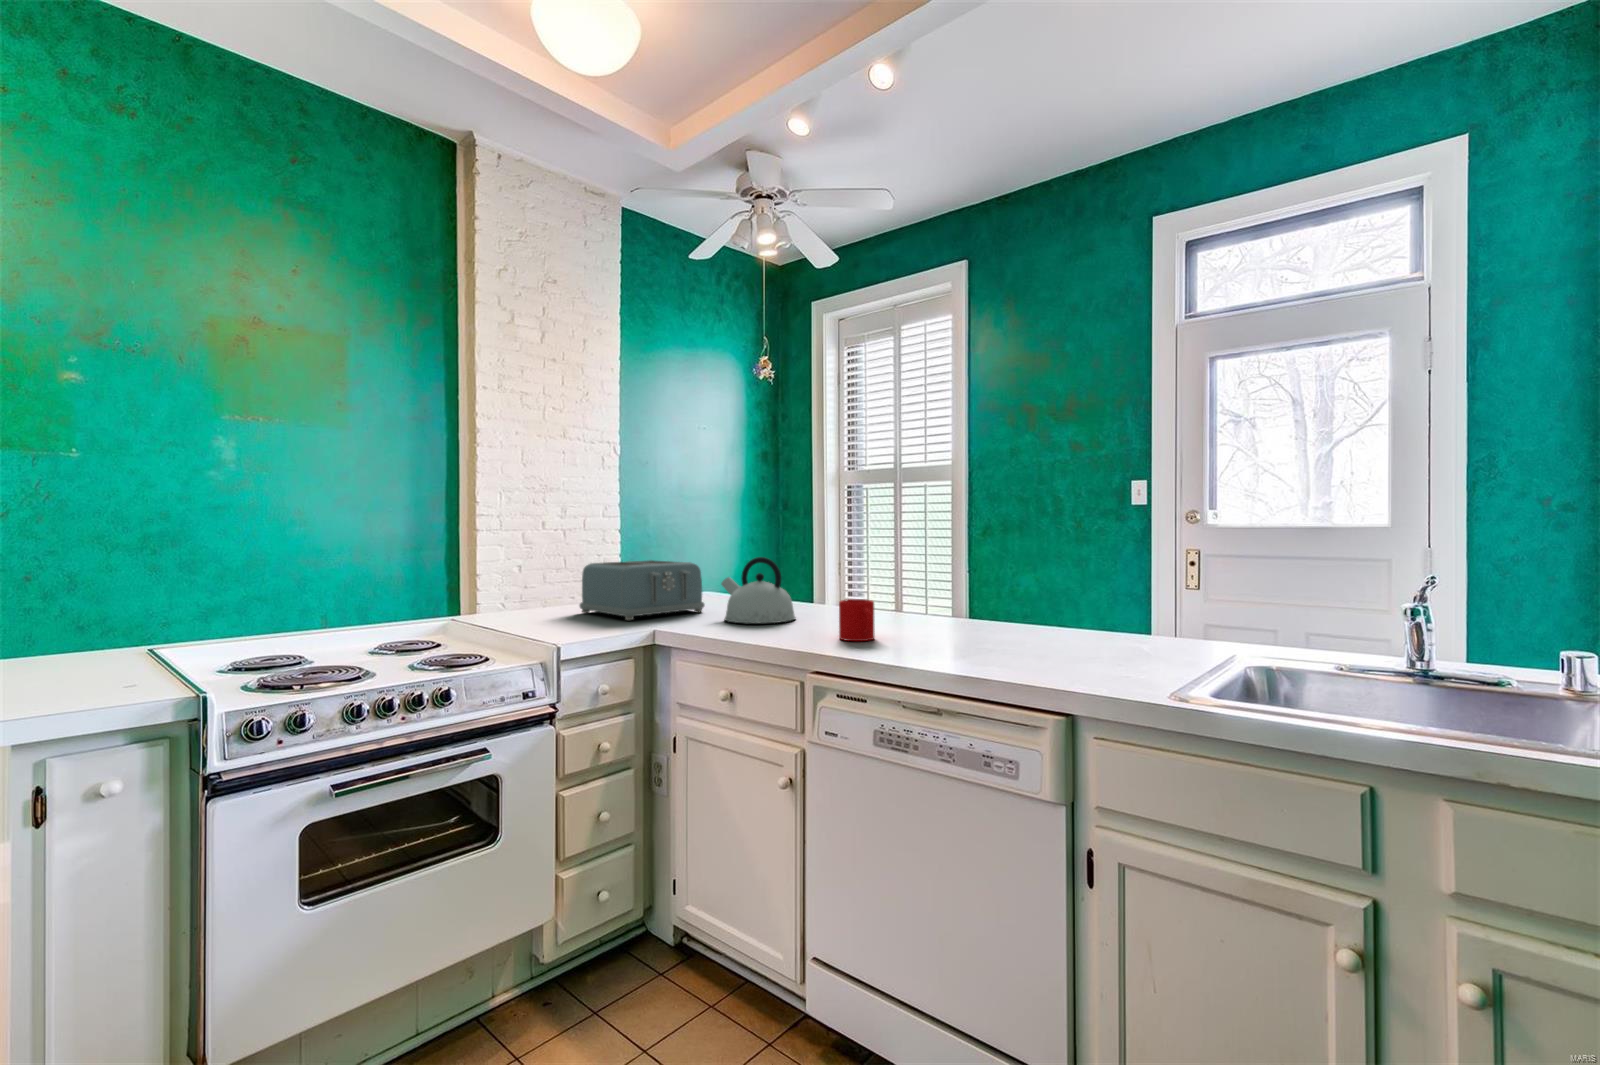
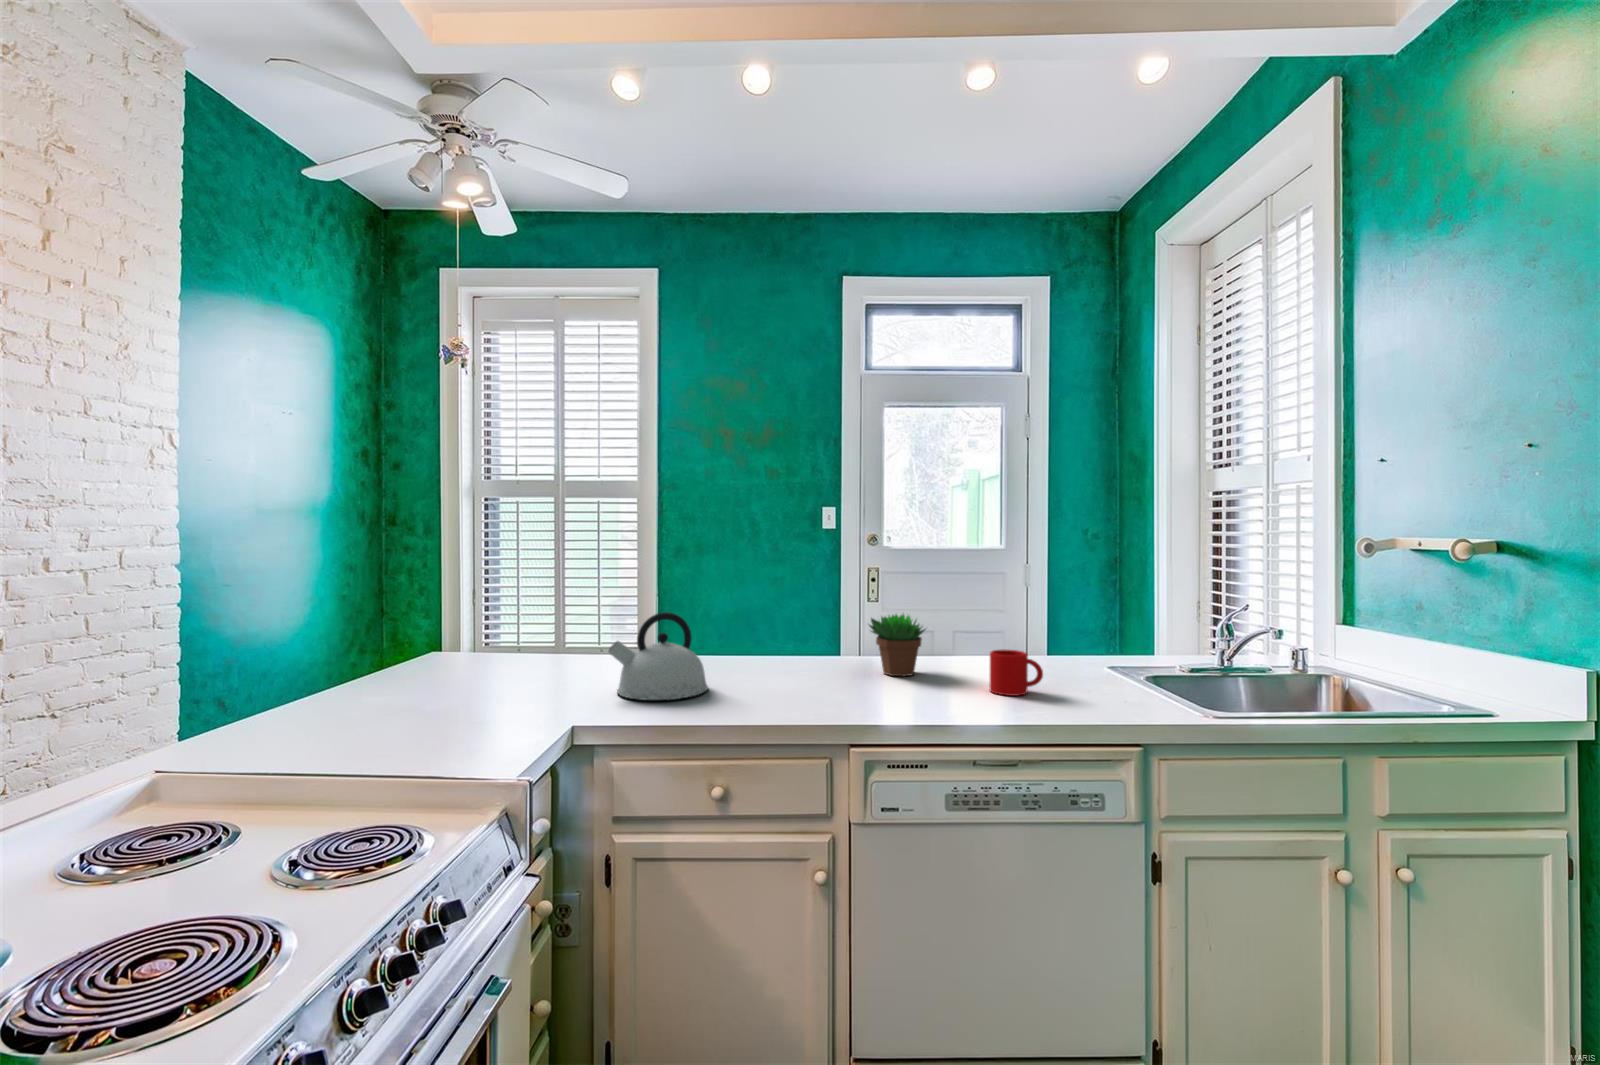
toaster: present [579,560,704,620] -> none [354,624,554,722]
succulent plant: none [939,569,998,634] -> present [869,614,925,676]
mug: present [839,599,875,641] -> present [990,649,1043,696]

